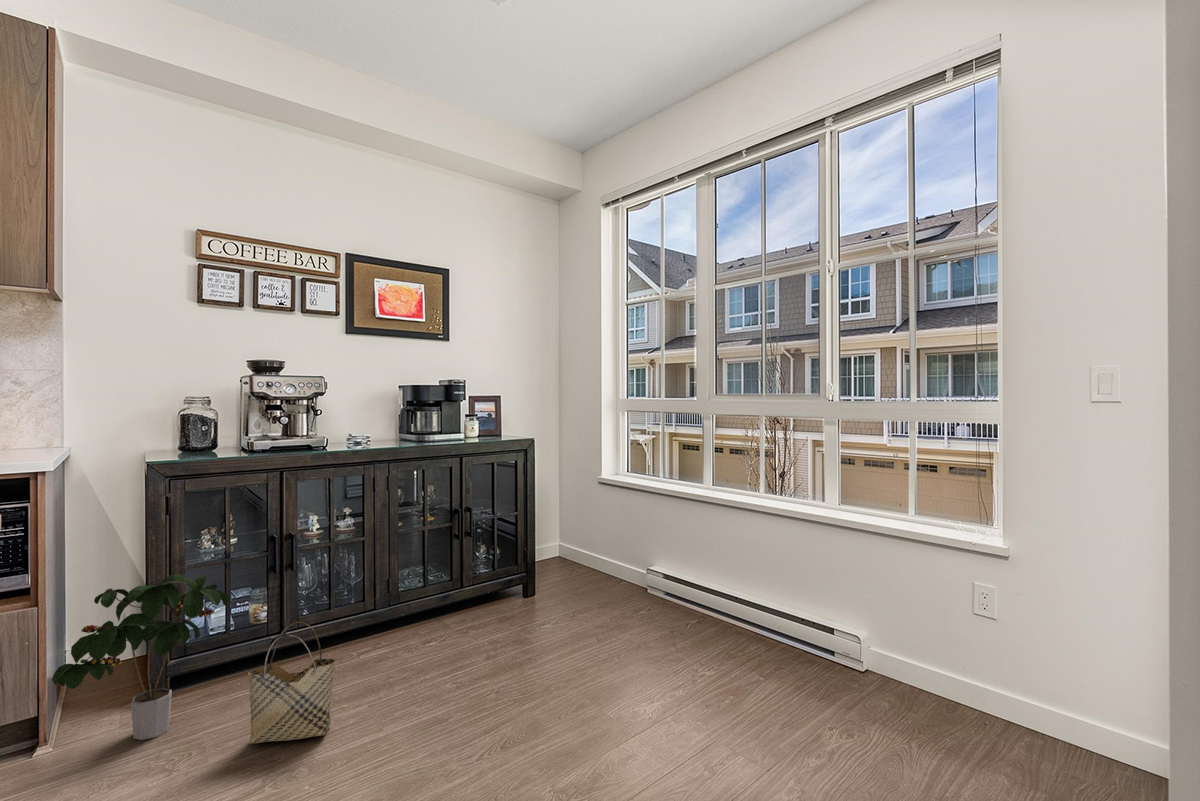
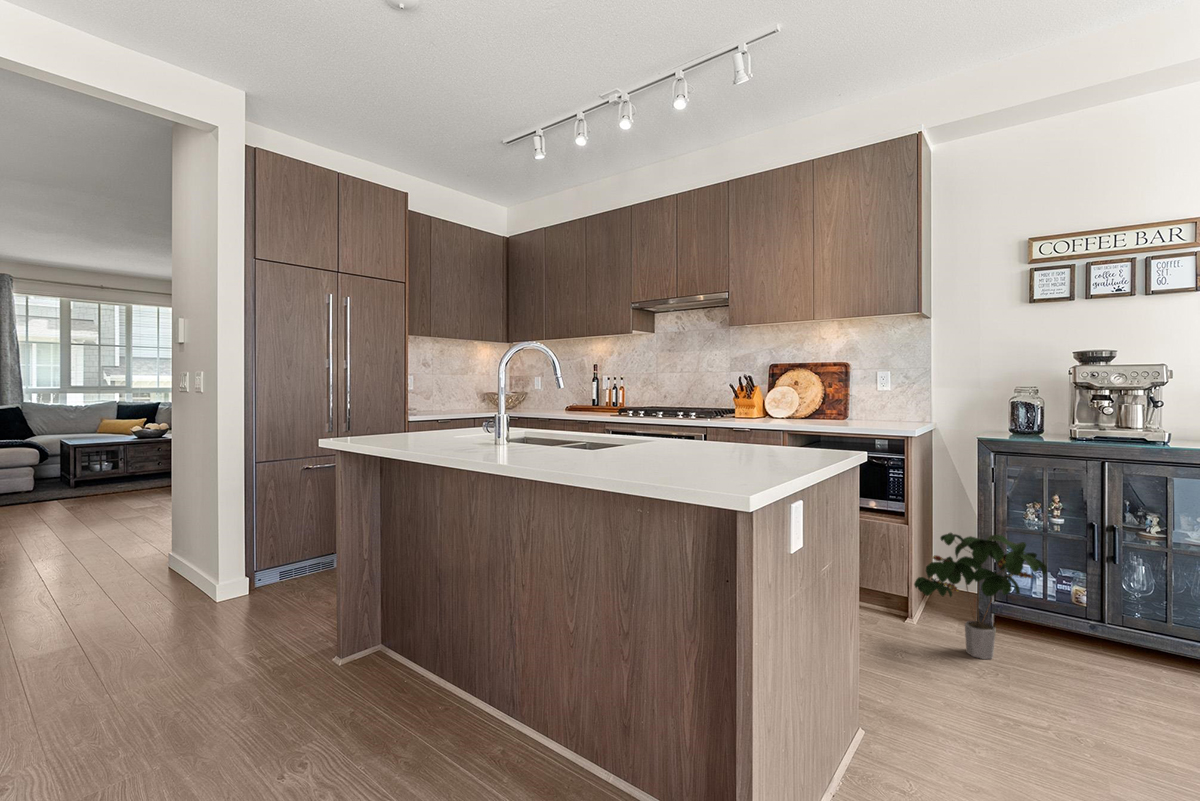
woven basket: present [248,621,336,744] -> none [1058,609,1159,732]

